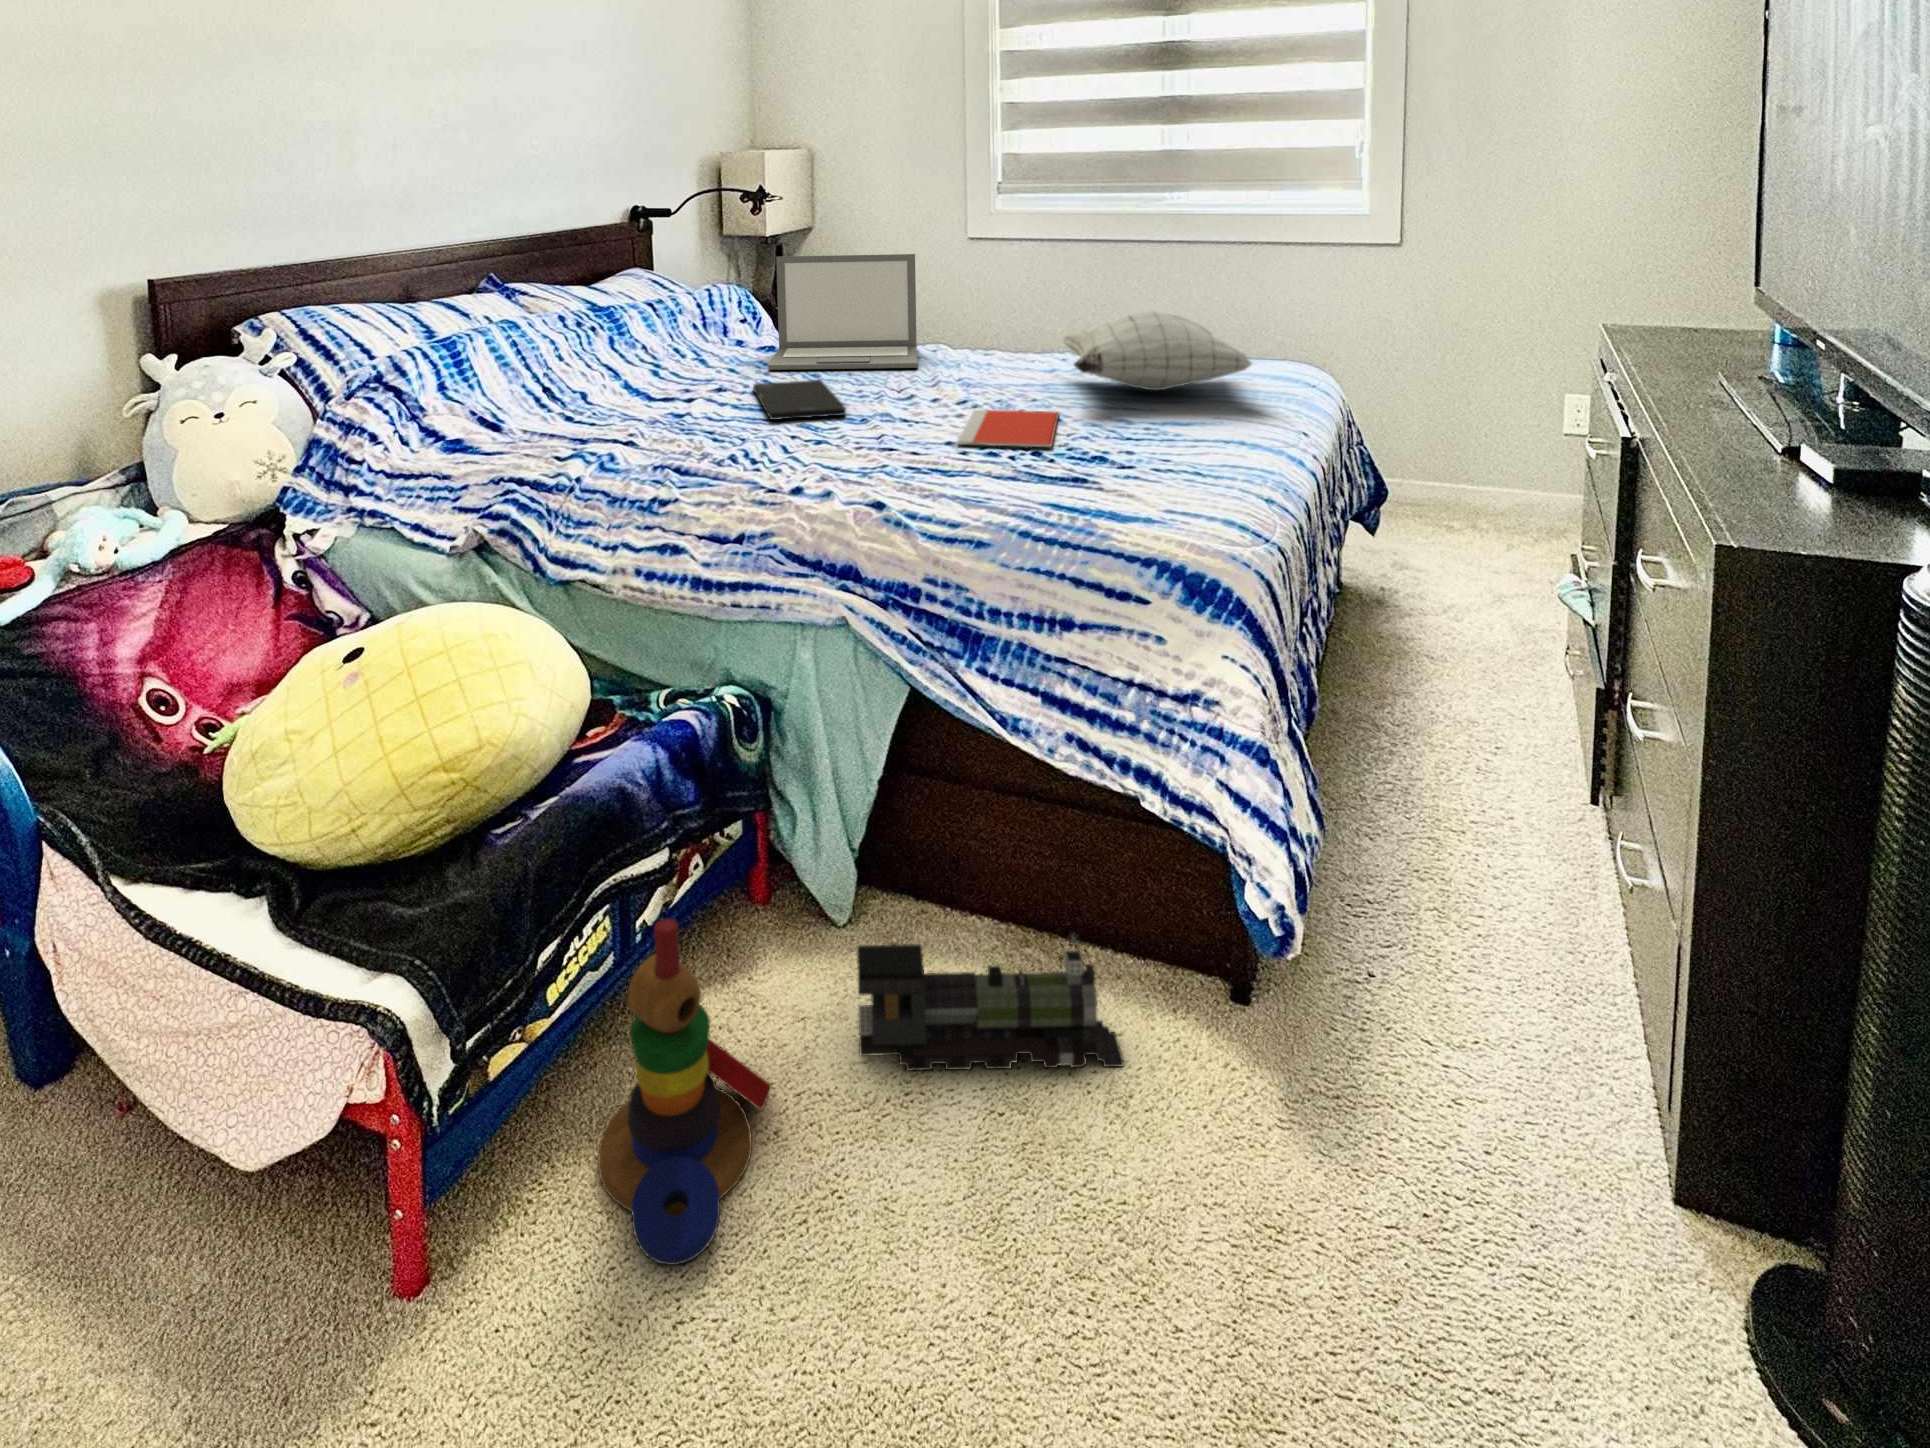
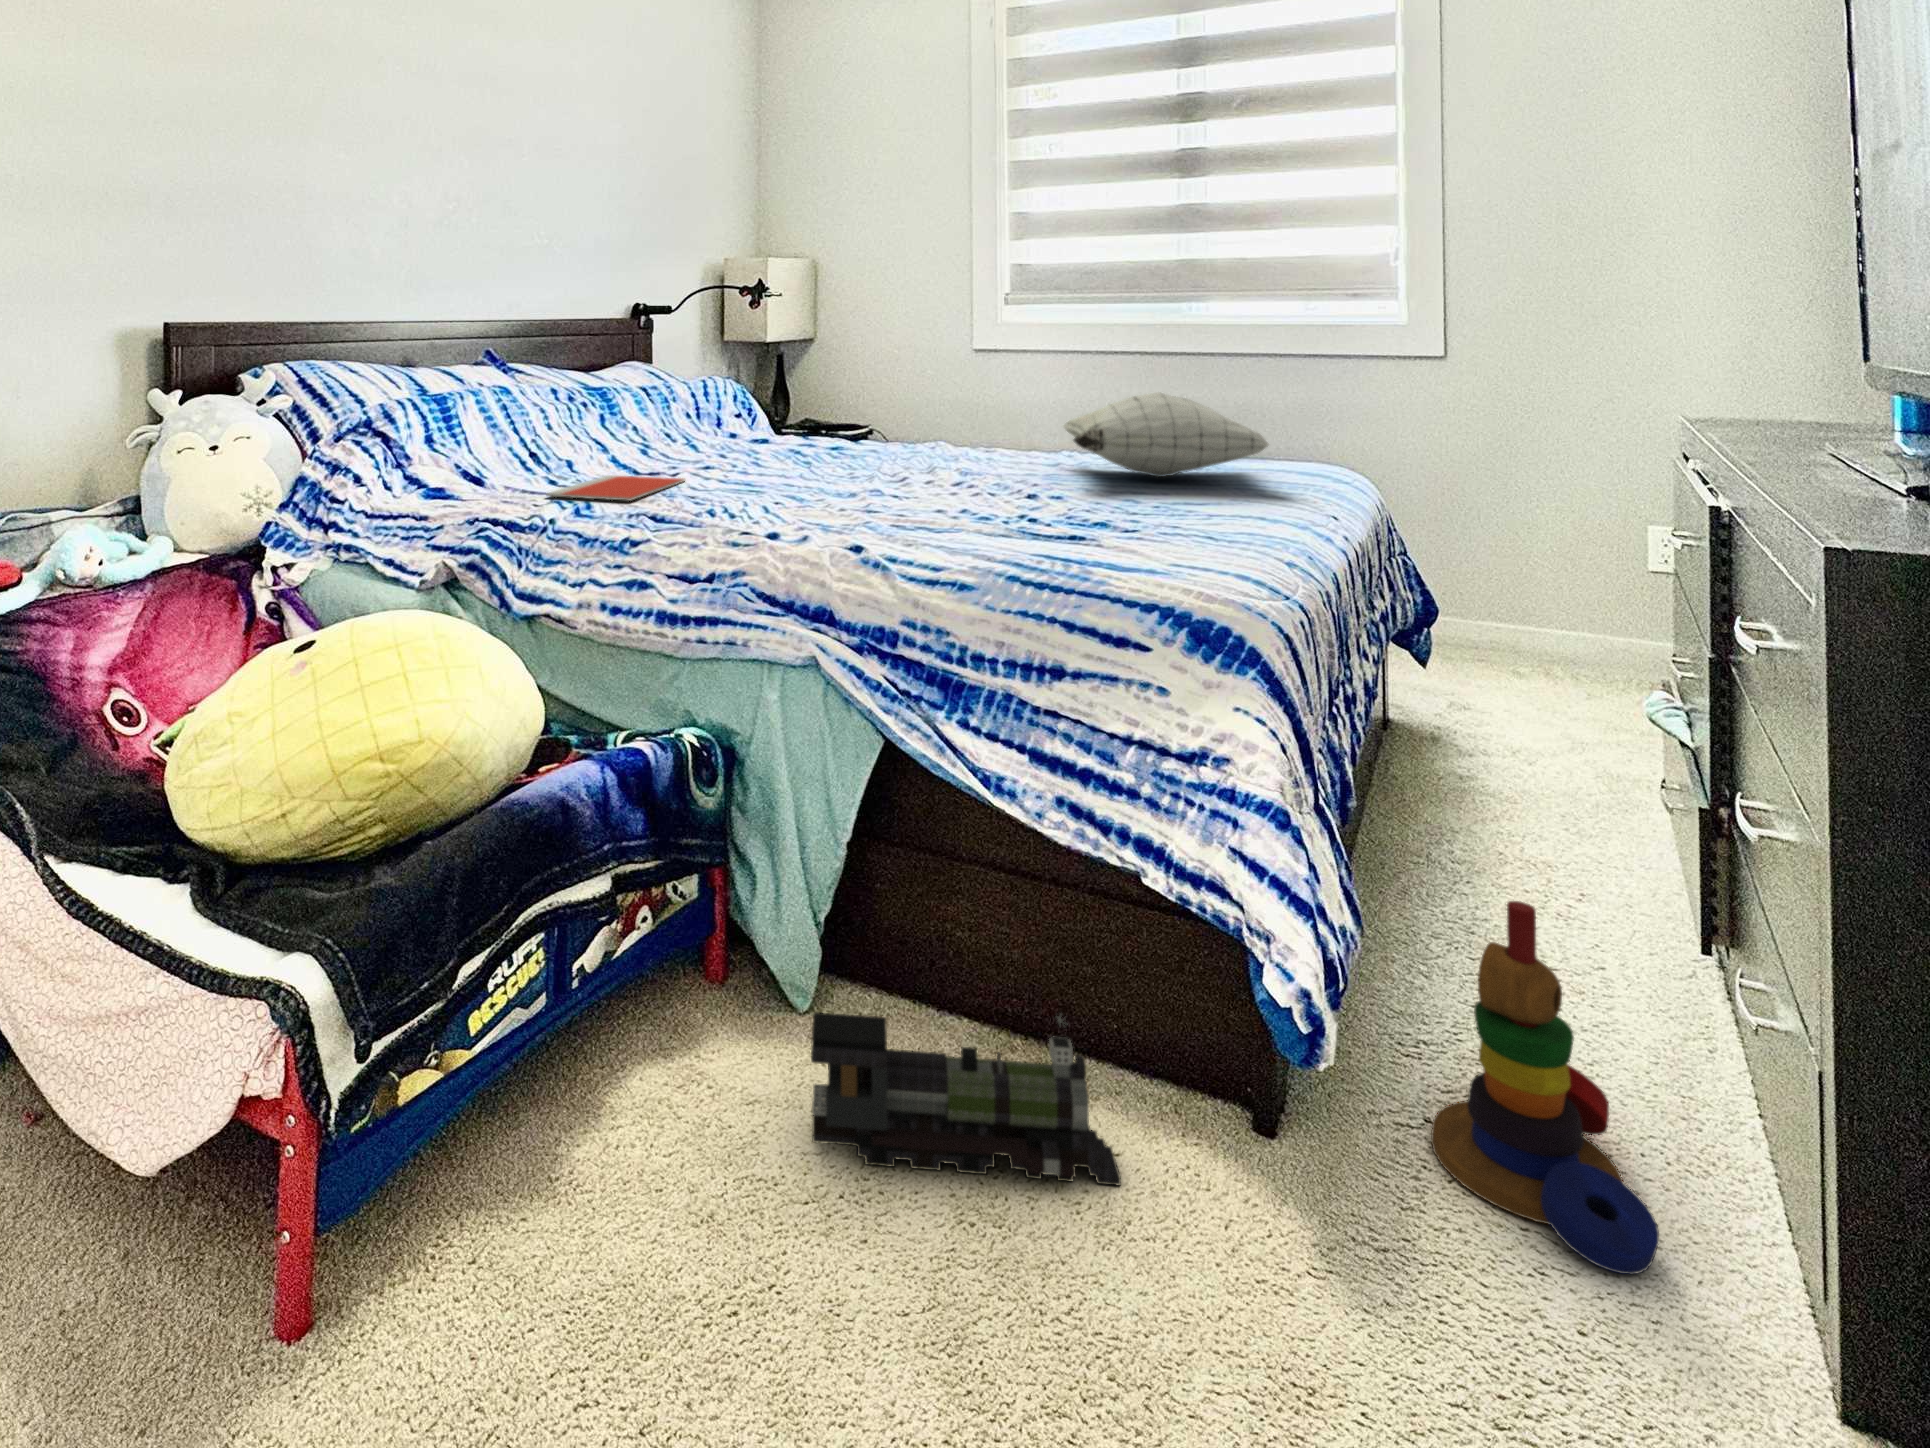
laptop: present [768,254,918,370] -> none [757,343,911,454]
smartphone: present [753,380,846,420] -> none [740,458,832,484]
notebook: present [957,410,1059,447] -> present [547,475,685,501]
stacking toy: present [598,919,772,1265] -> present [1431,901,1659,1274]

